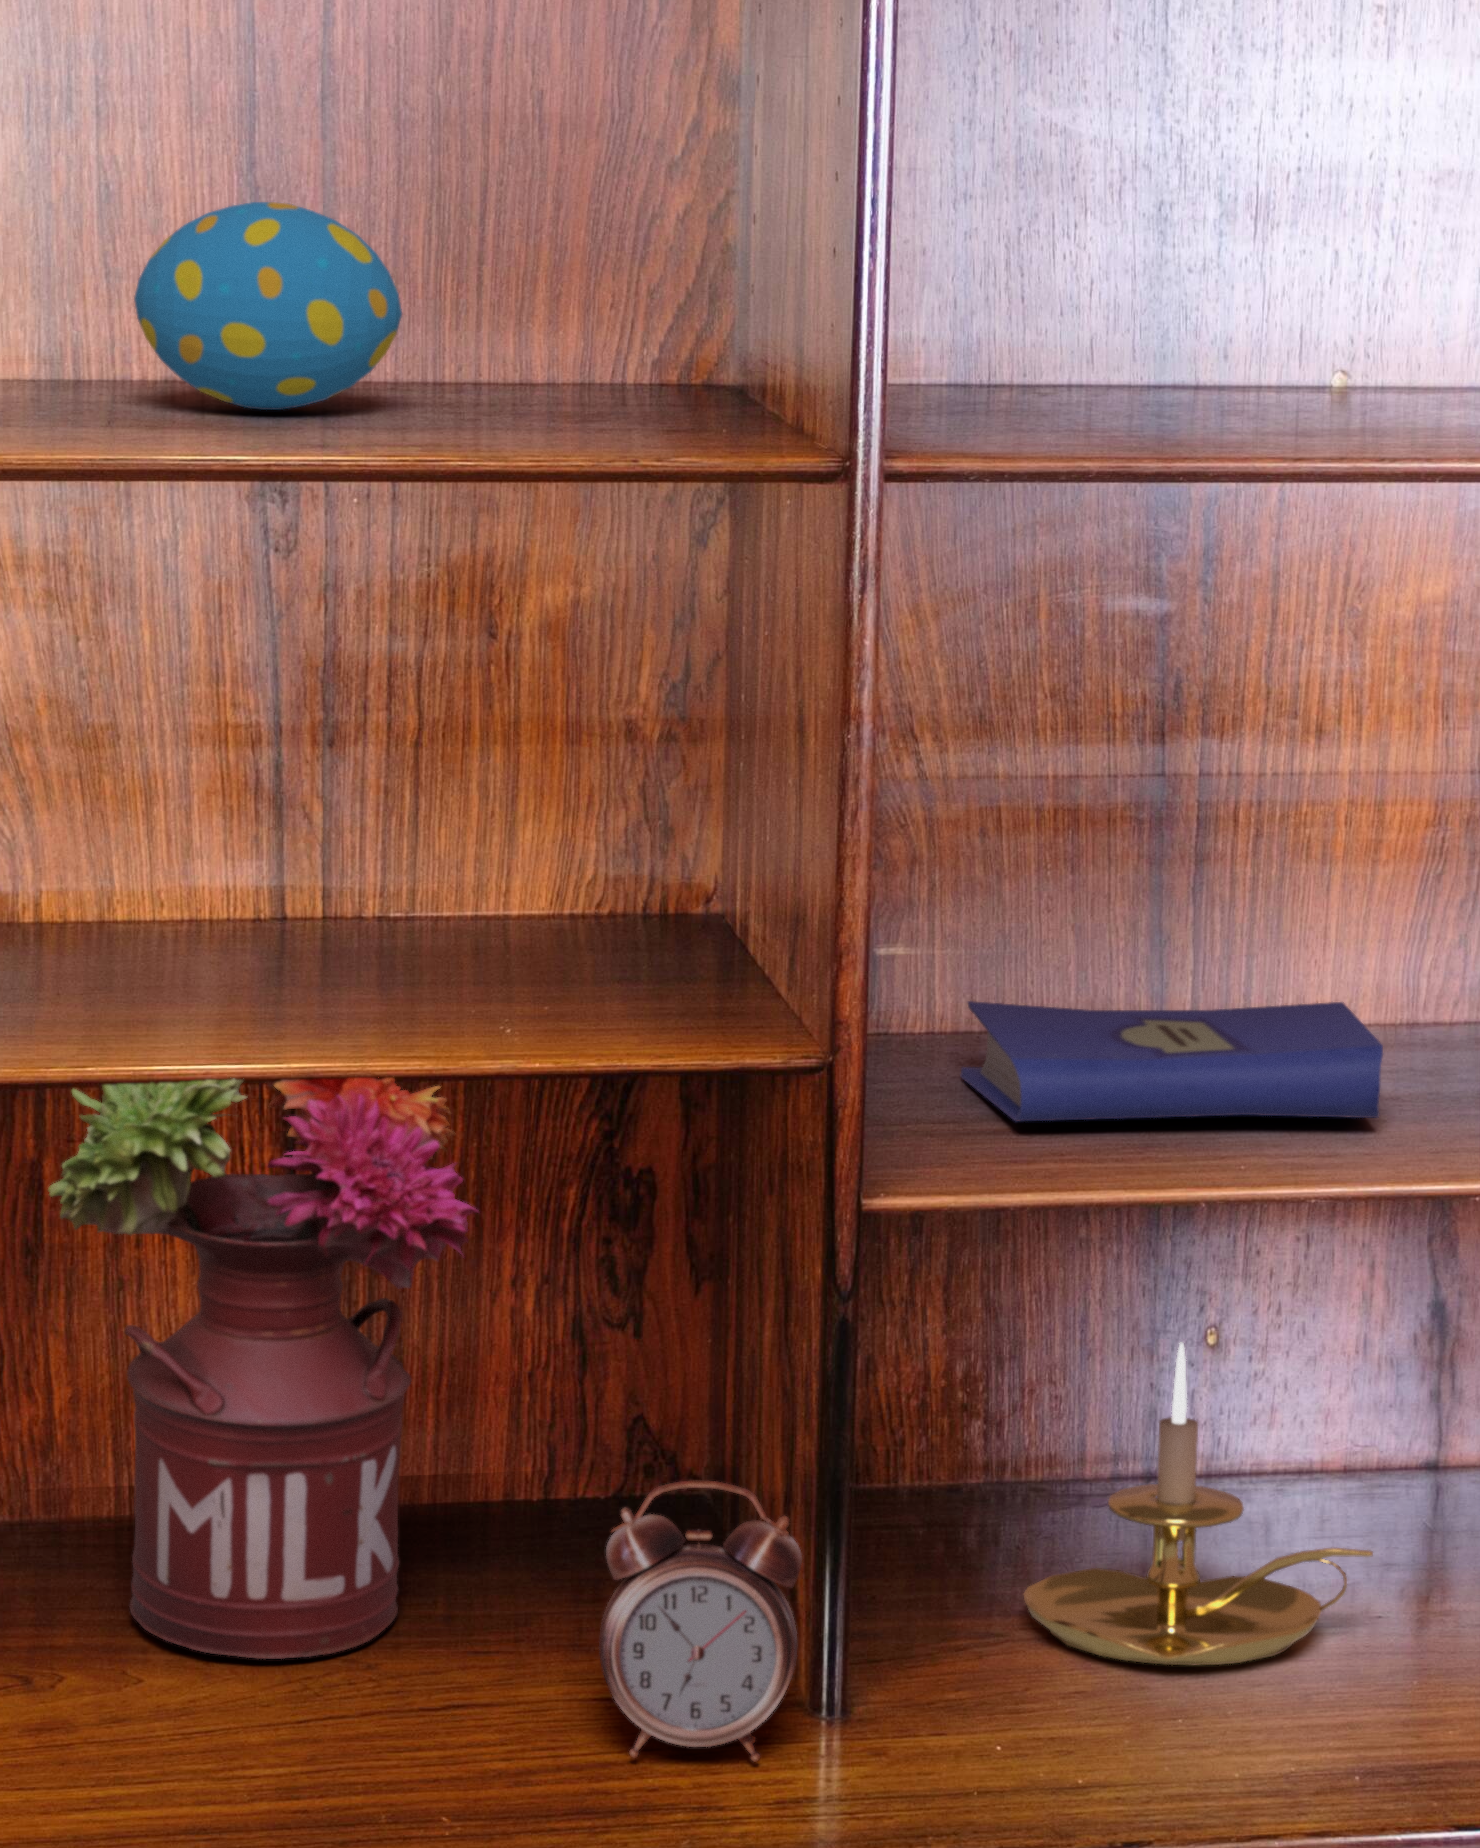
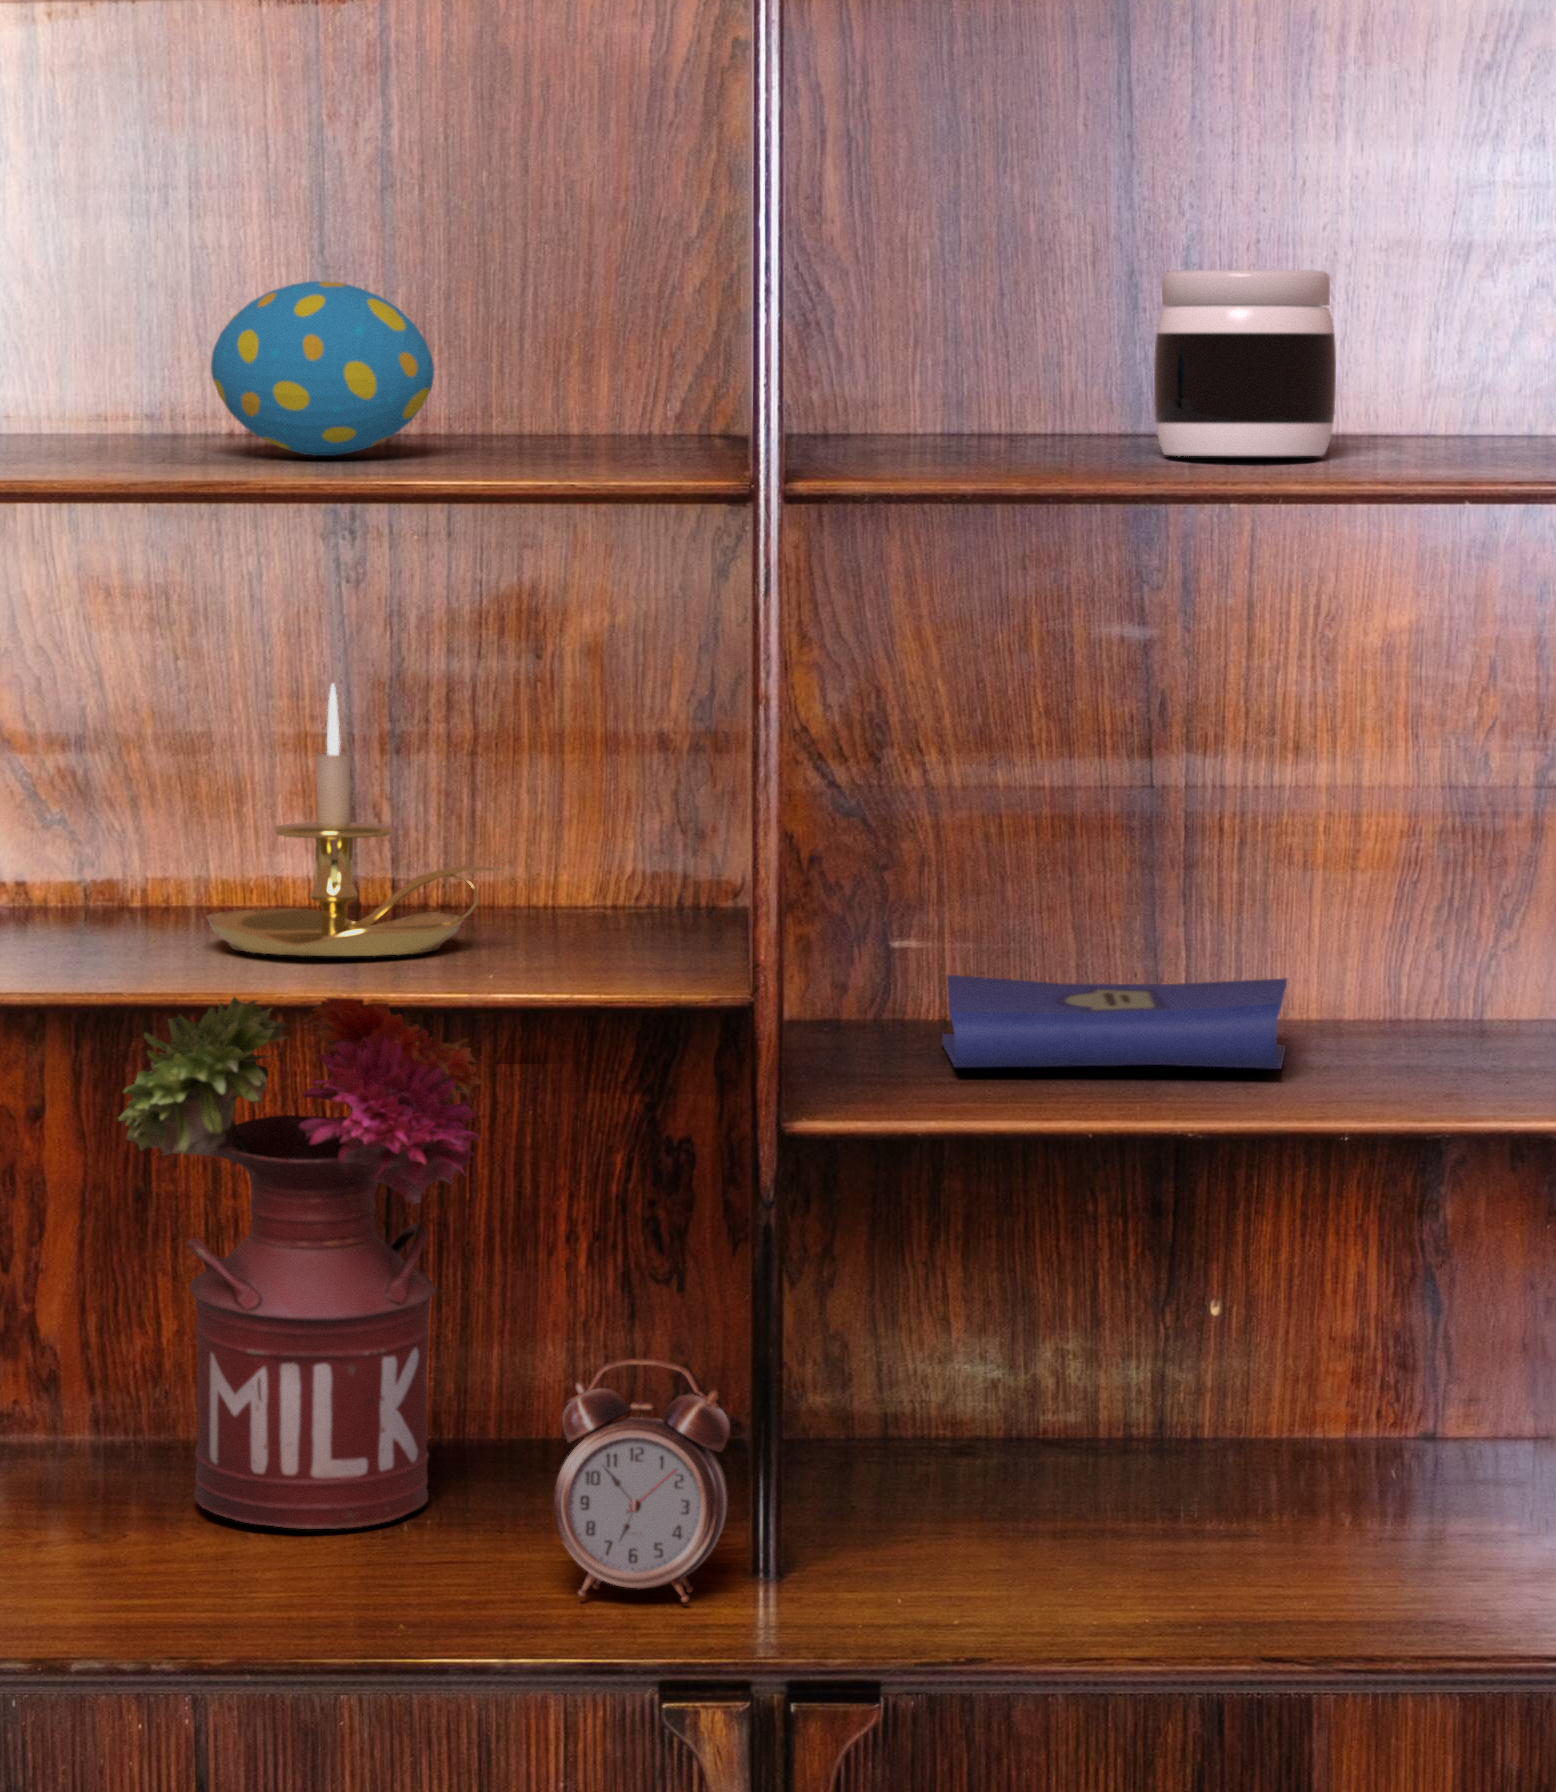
jar: none [1217,202,1422,418] -> present [1154,270,1336,456]
candle holder: present [1024,1343,1373,1665] -> present [207,683,498,956]

